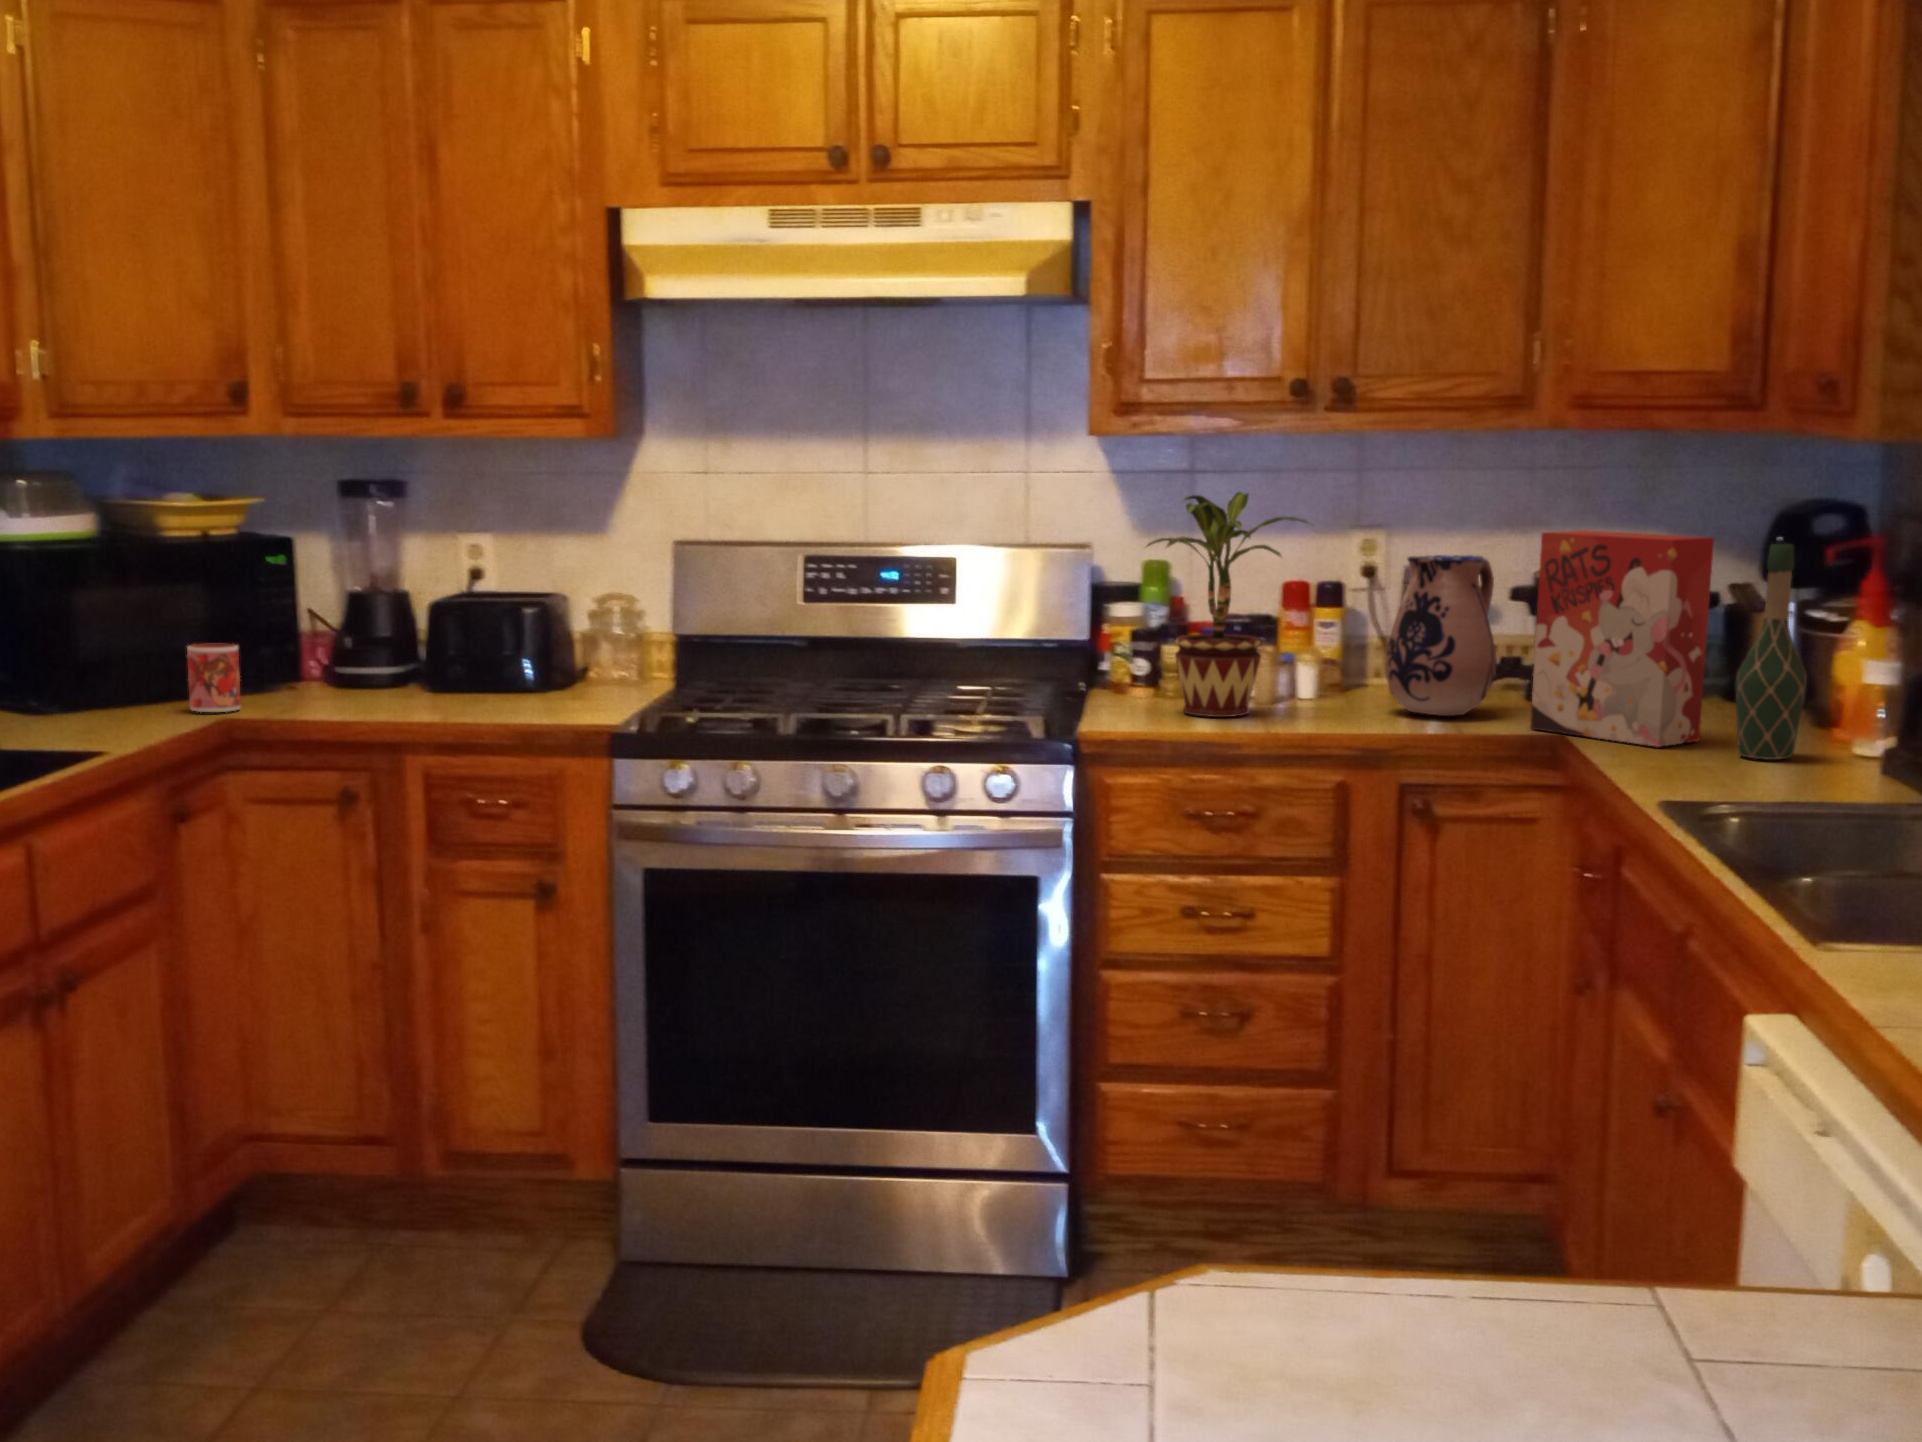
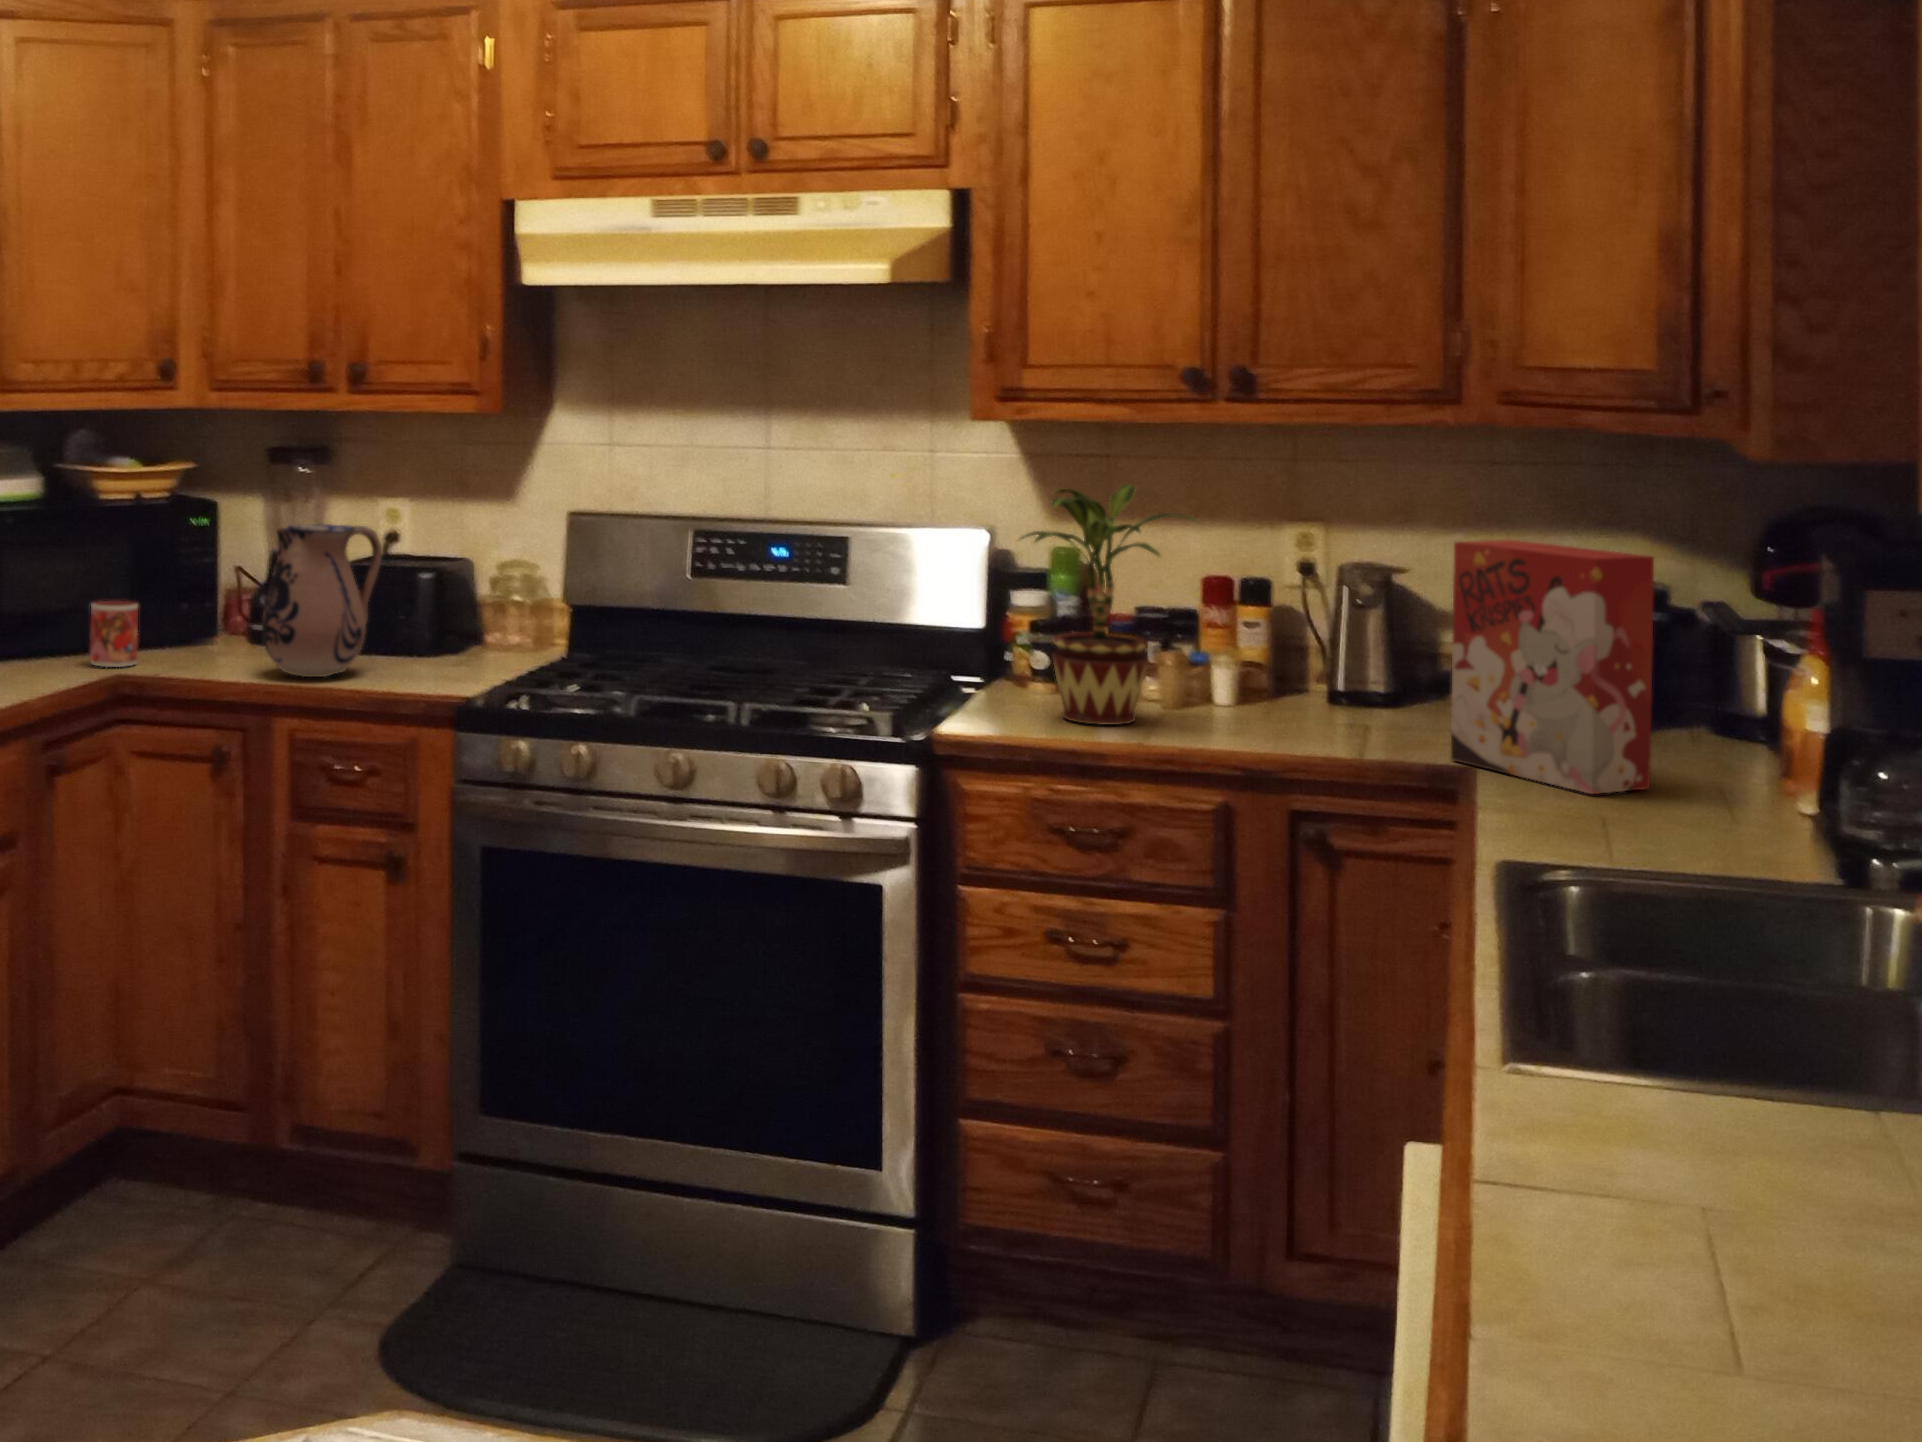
wine bottle: present [1735,544,1807,760] -> none [1677,570,1769,821]
ceramic pitcher: present [1385,555,1497,716] -> present [262,524,382,677]

